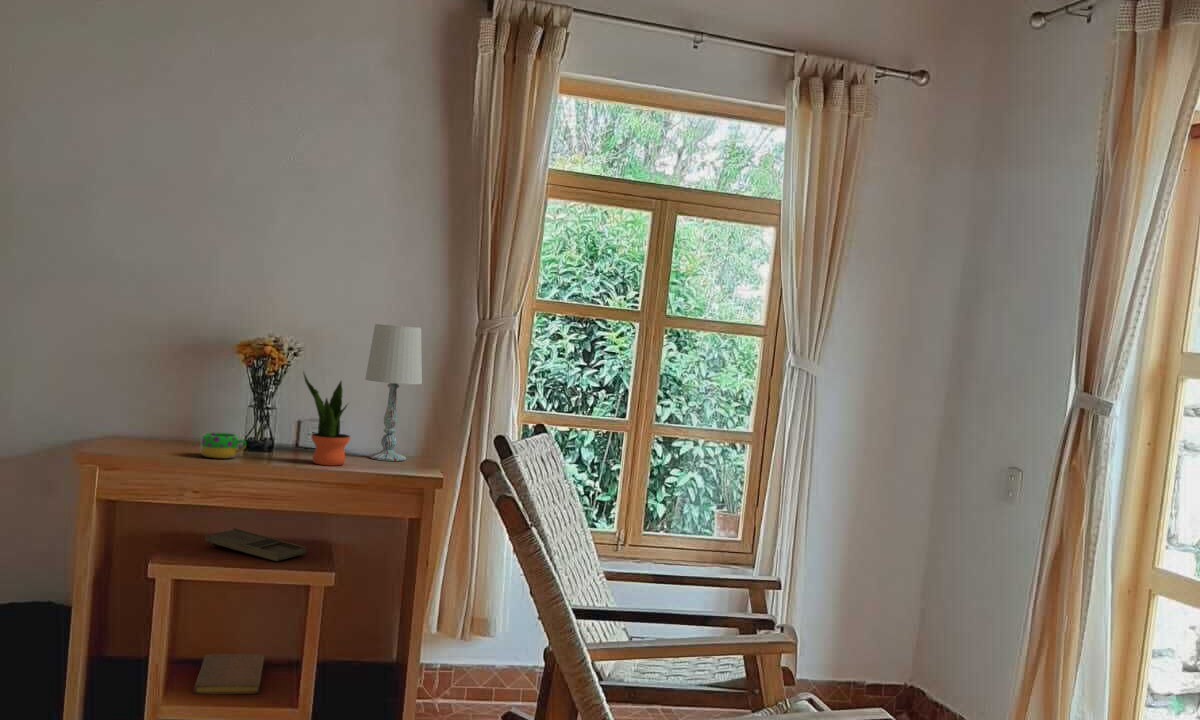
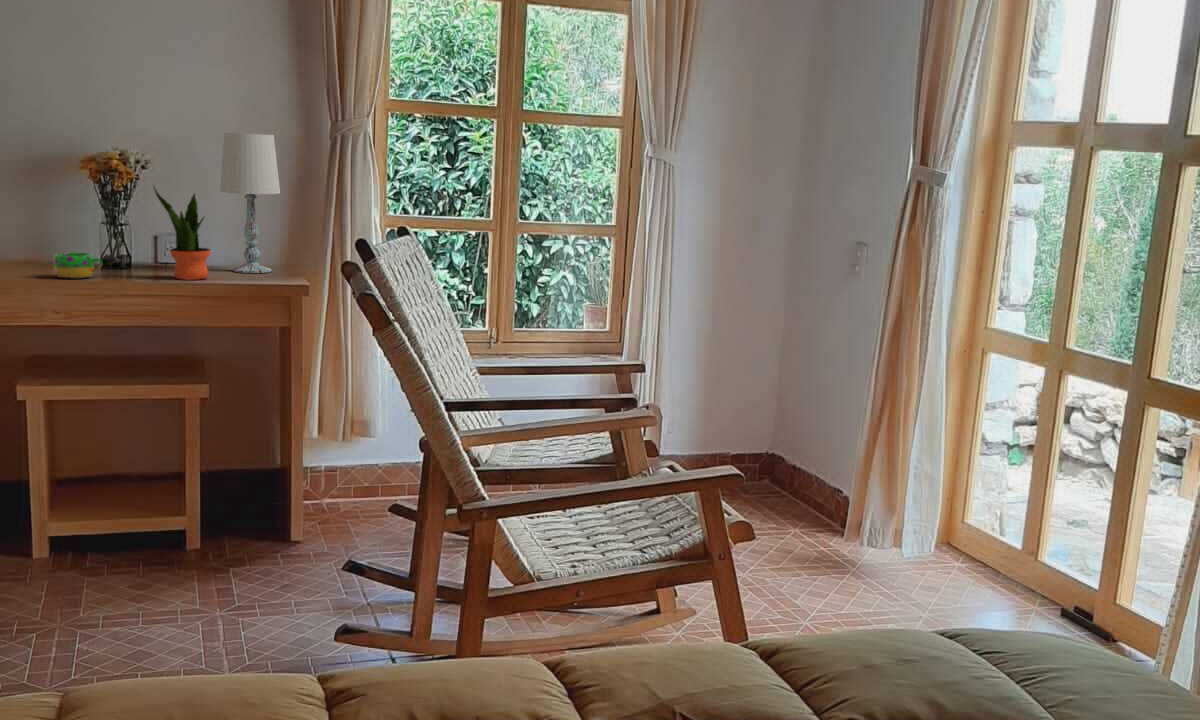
tray: present [205,528,306,561] -> none [72,350,178,377]
notebook: present [194,654,264,694] -> none [81,471,149,510]

